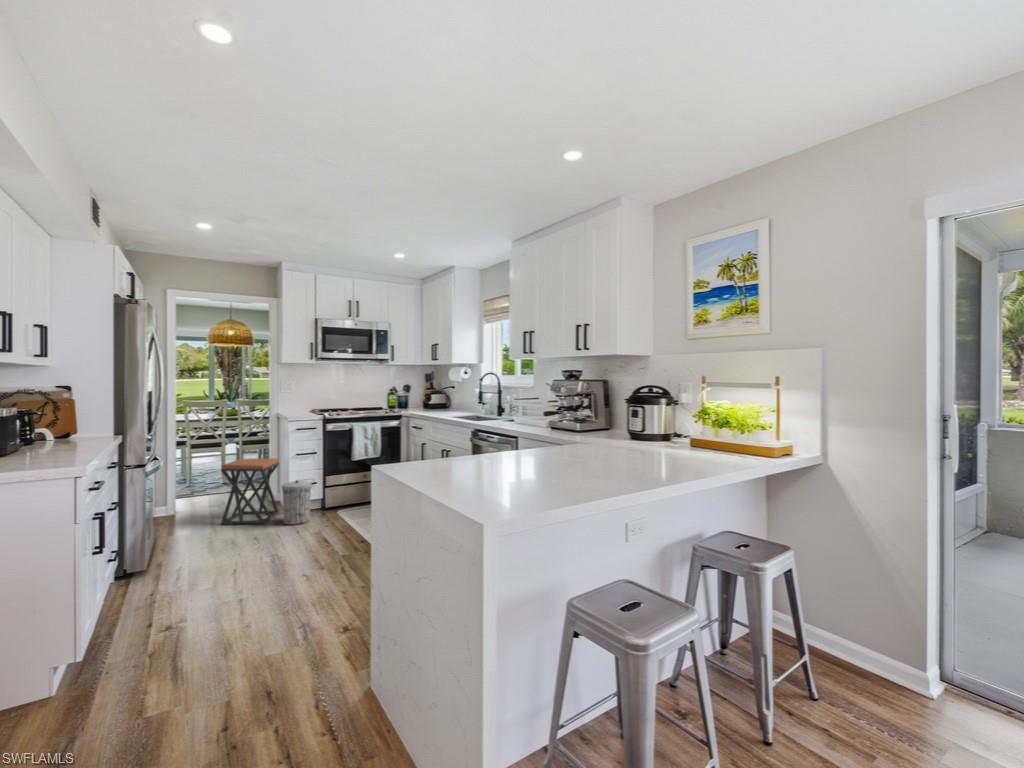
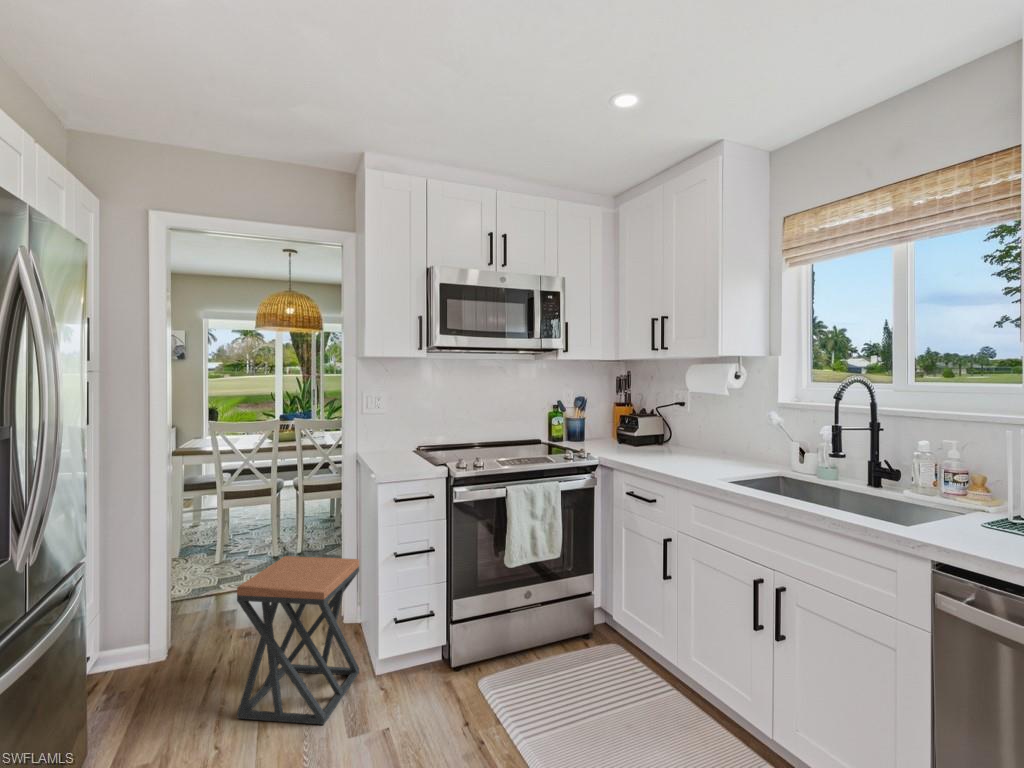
trash can: present [282,480,312,525] -> none [364,620,429,737]

